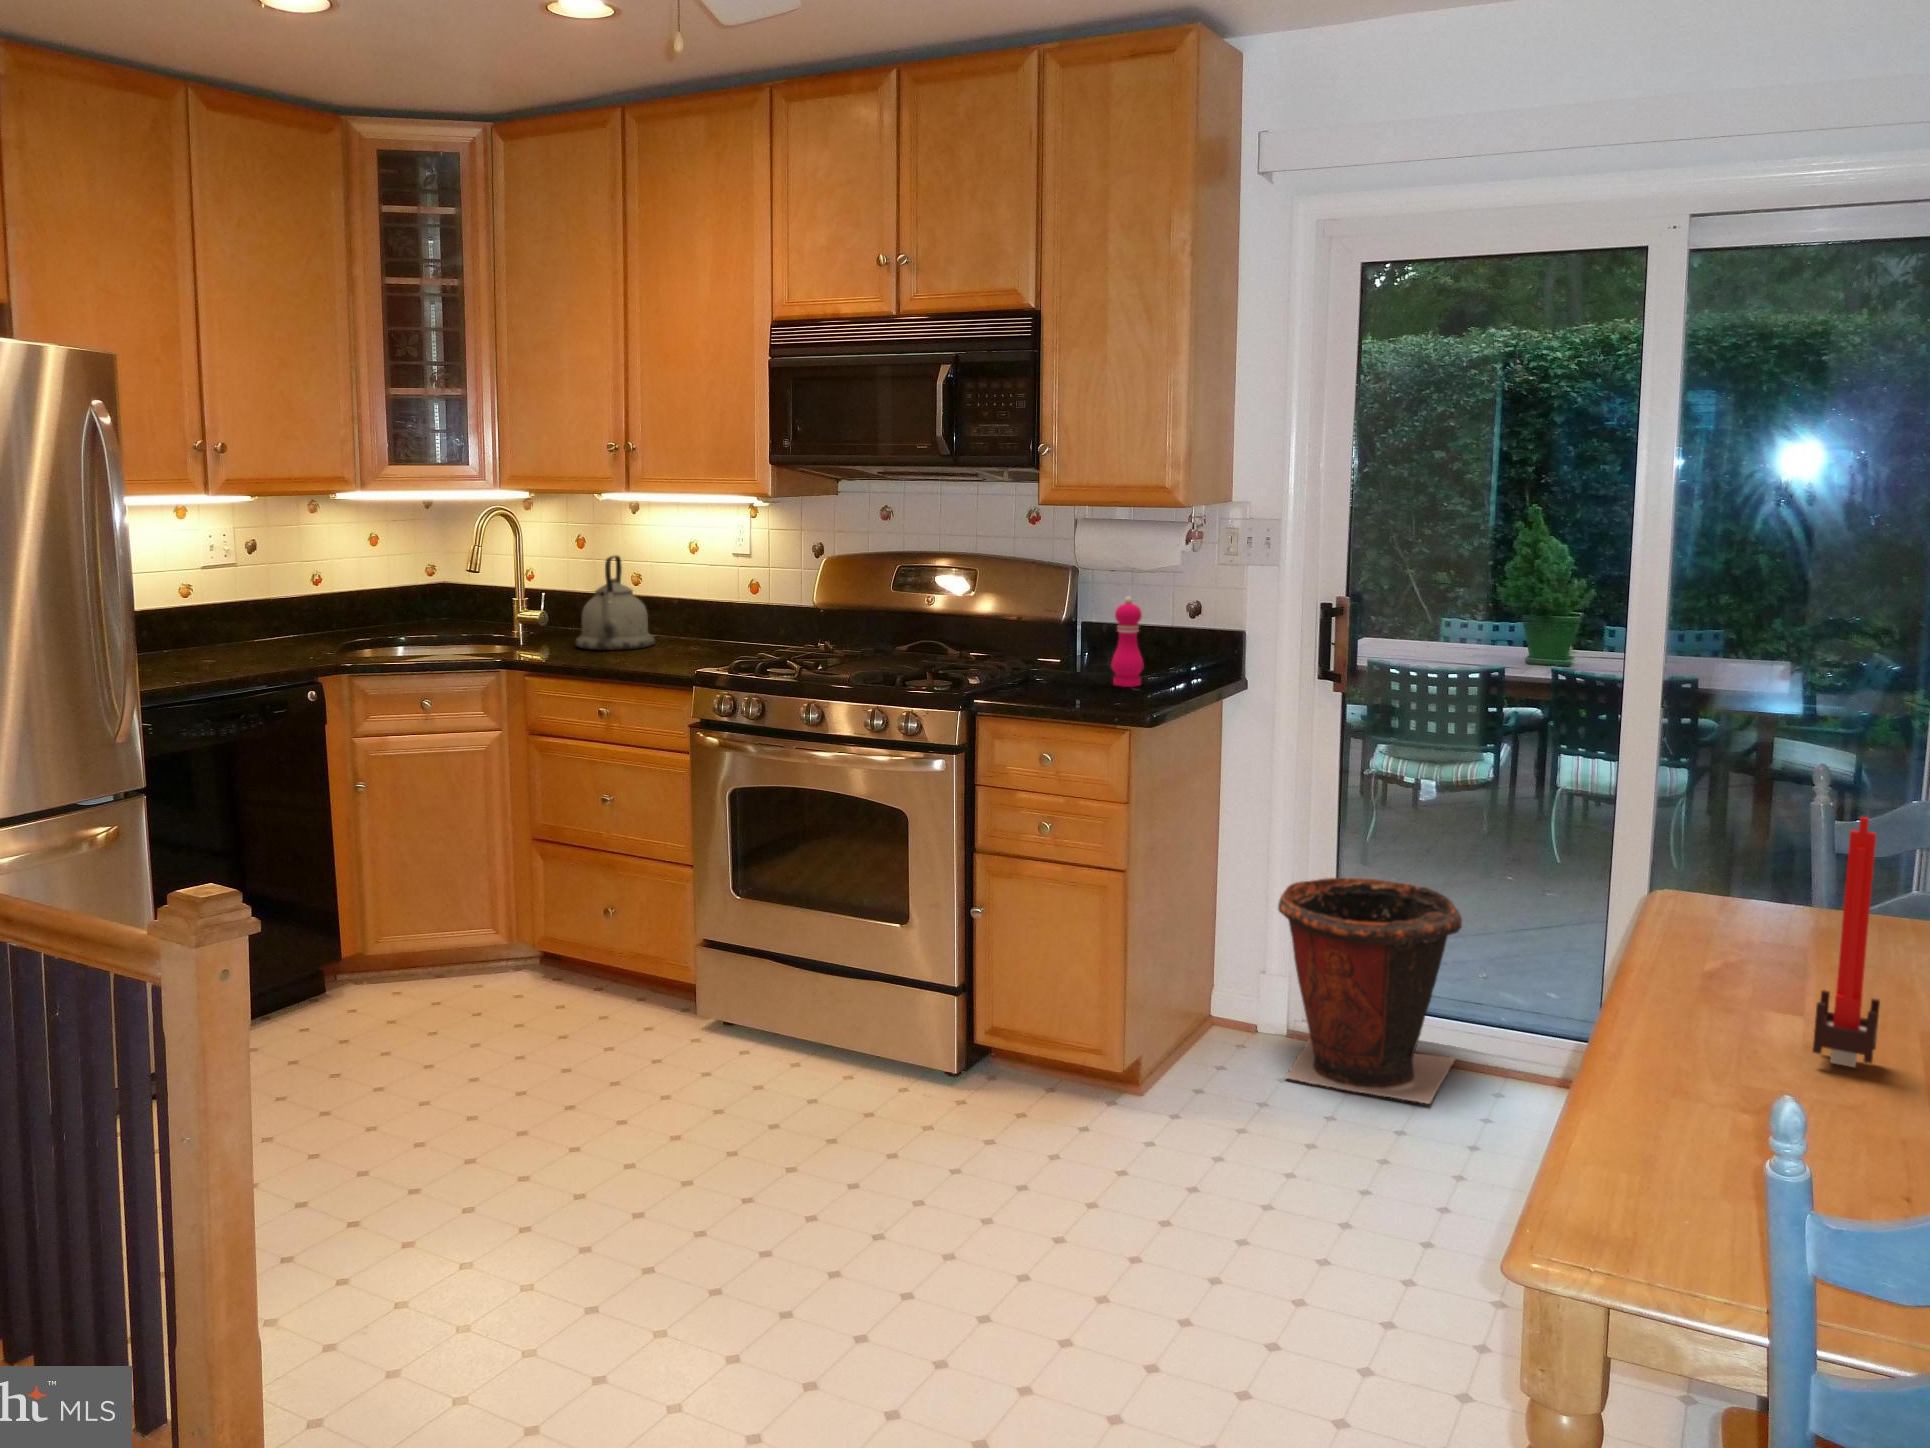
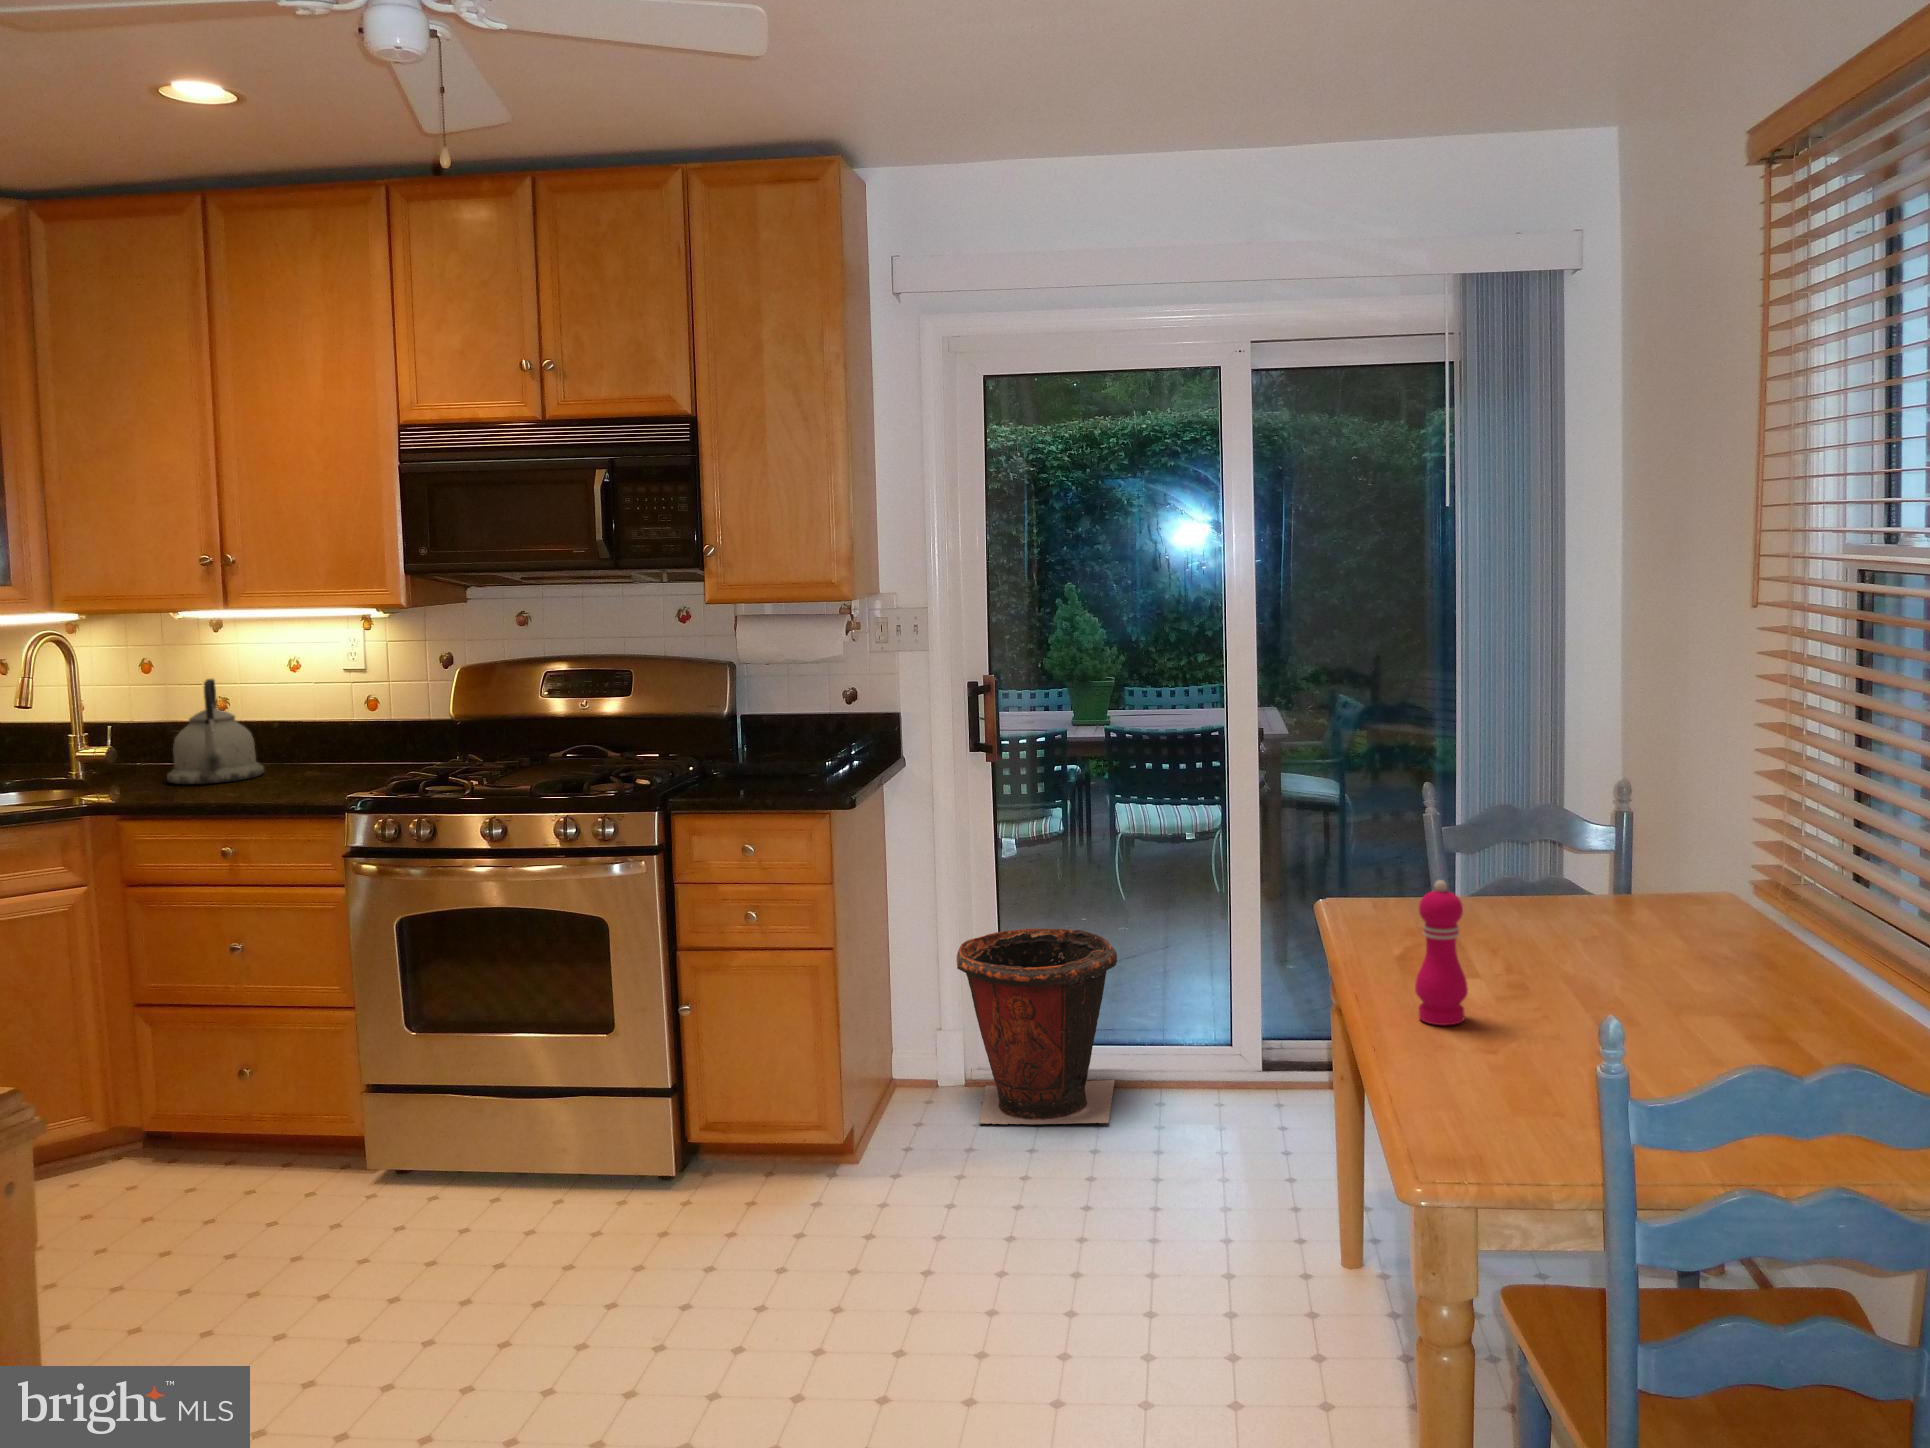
pepper mill: present [1111,597,1143,687] -> present [1415,880,1468,1025]
candle: present [1813,817,1880,1067] -> none [1501,815,1546,1008]

